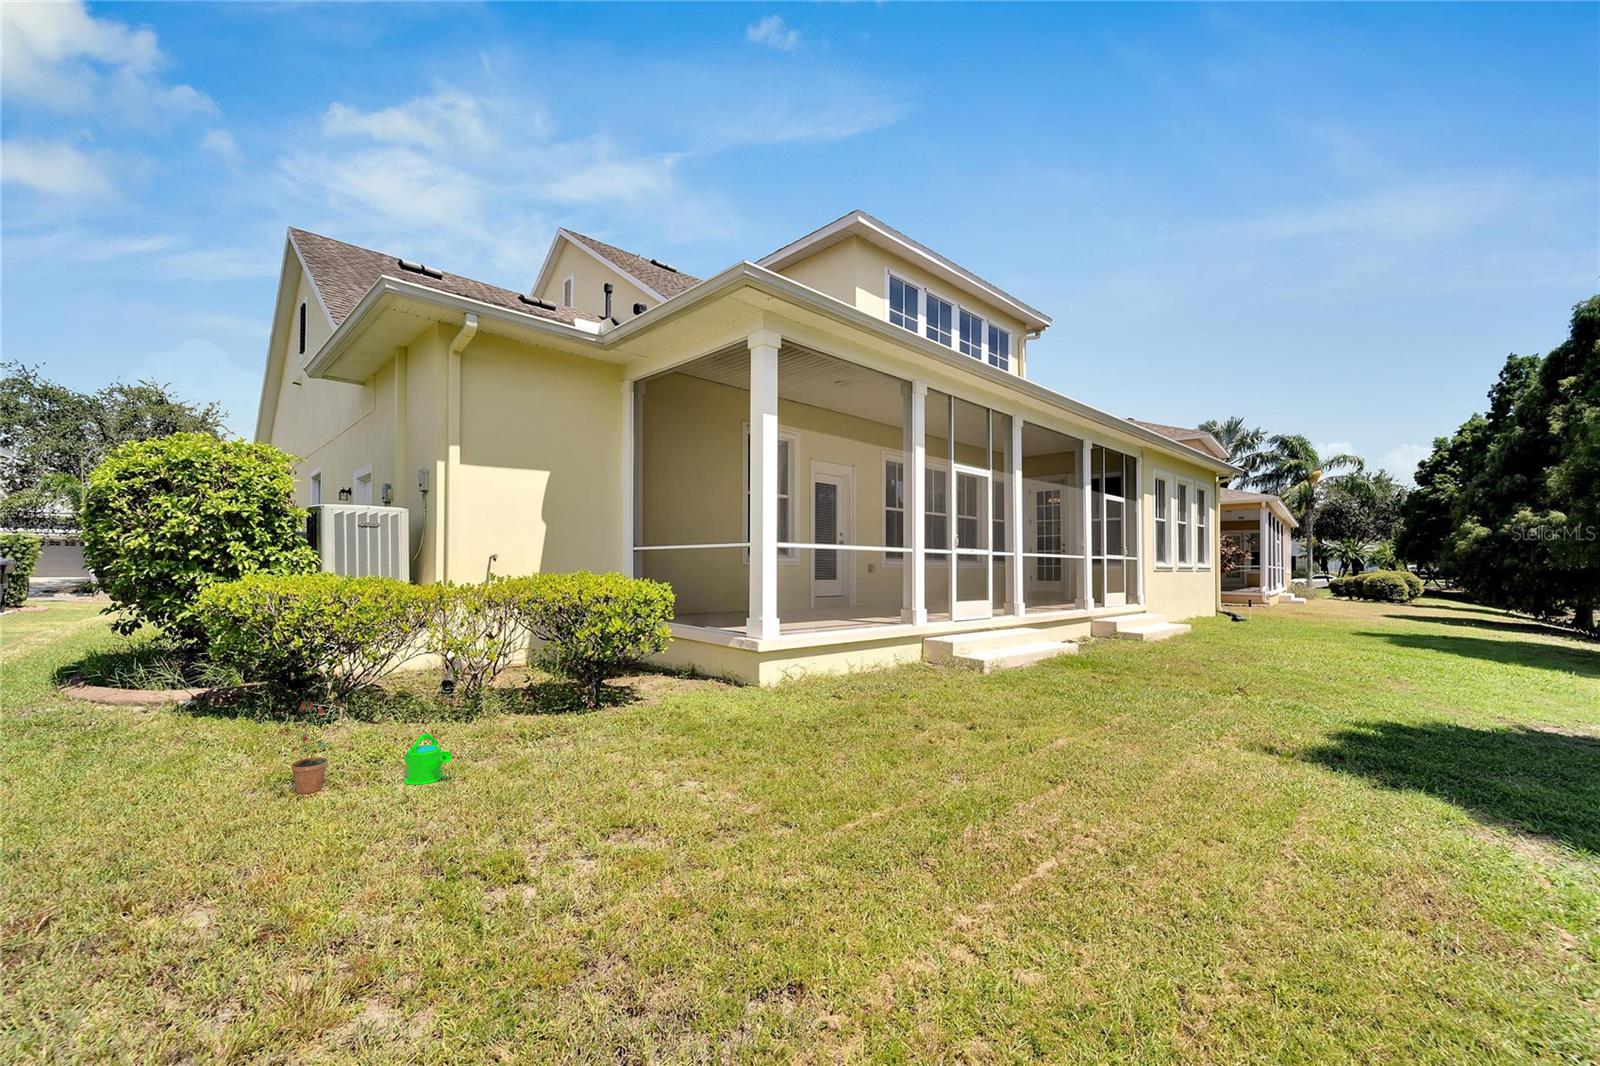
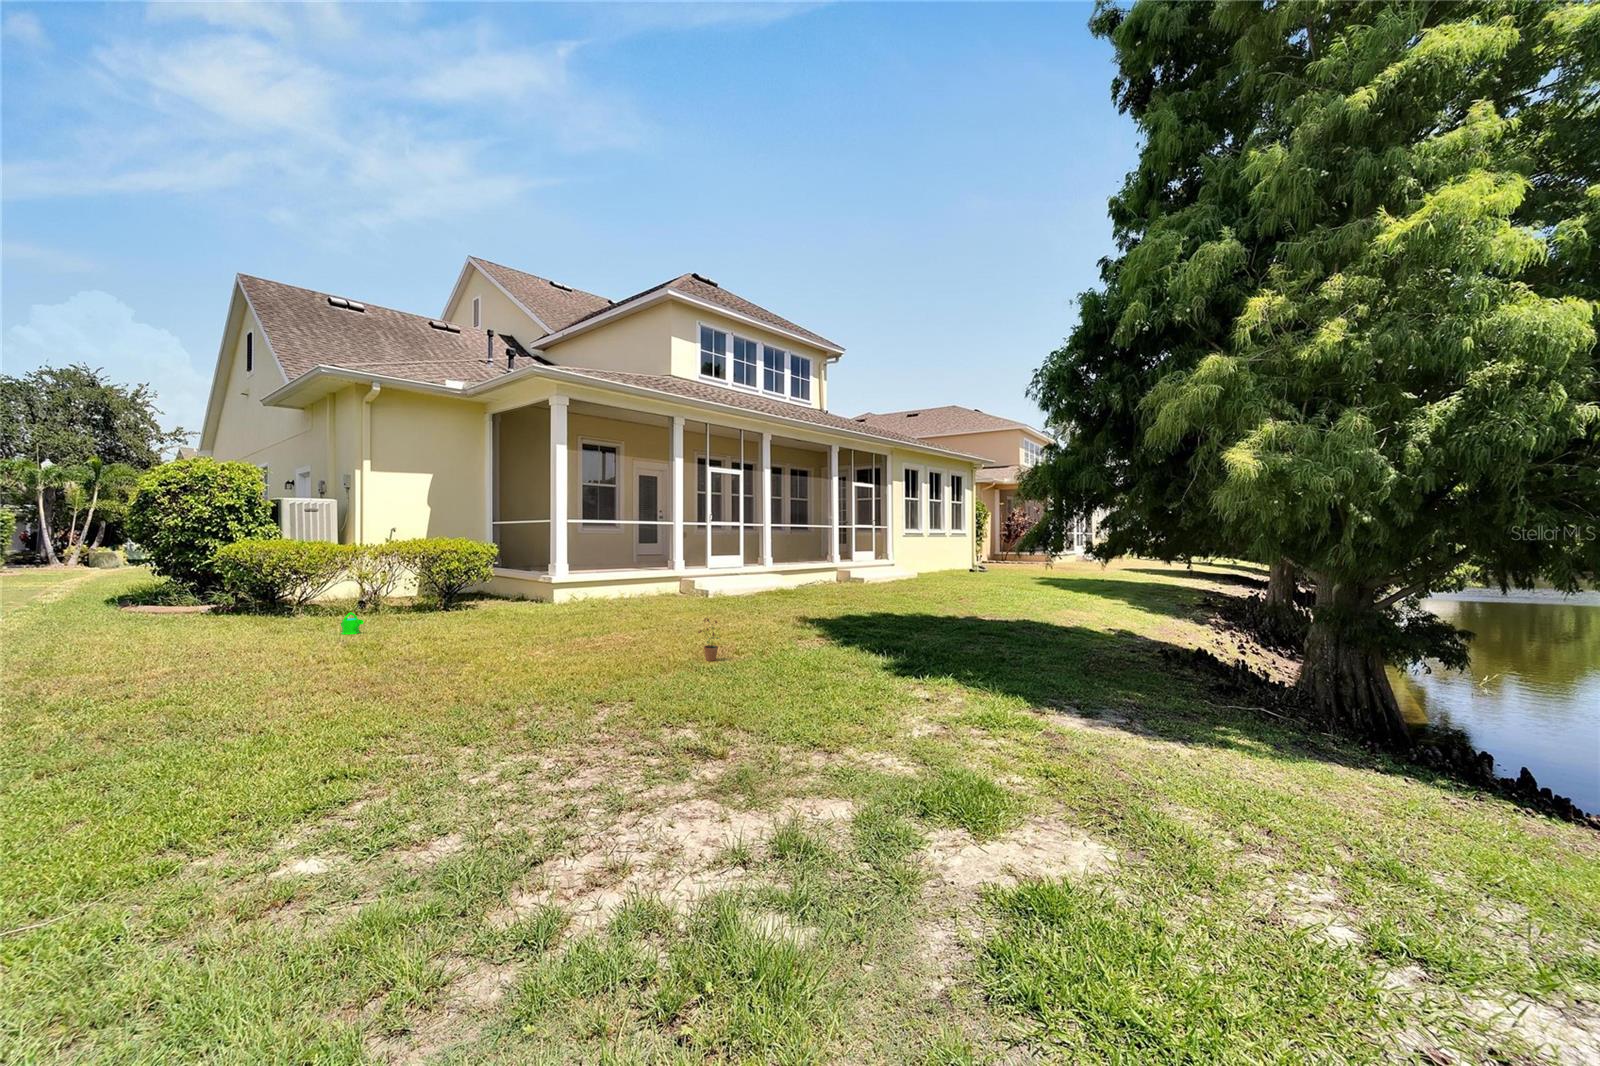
potted plant: present [279,702,328,794] -> present [698,618,720,661]

